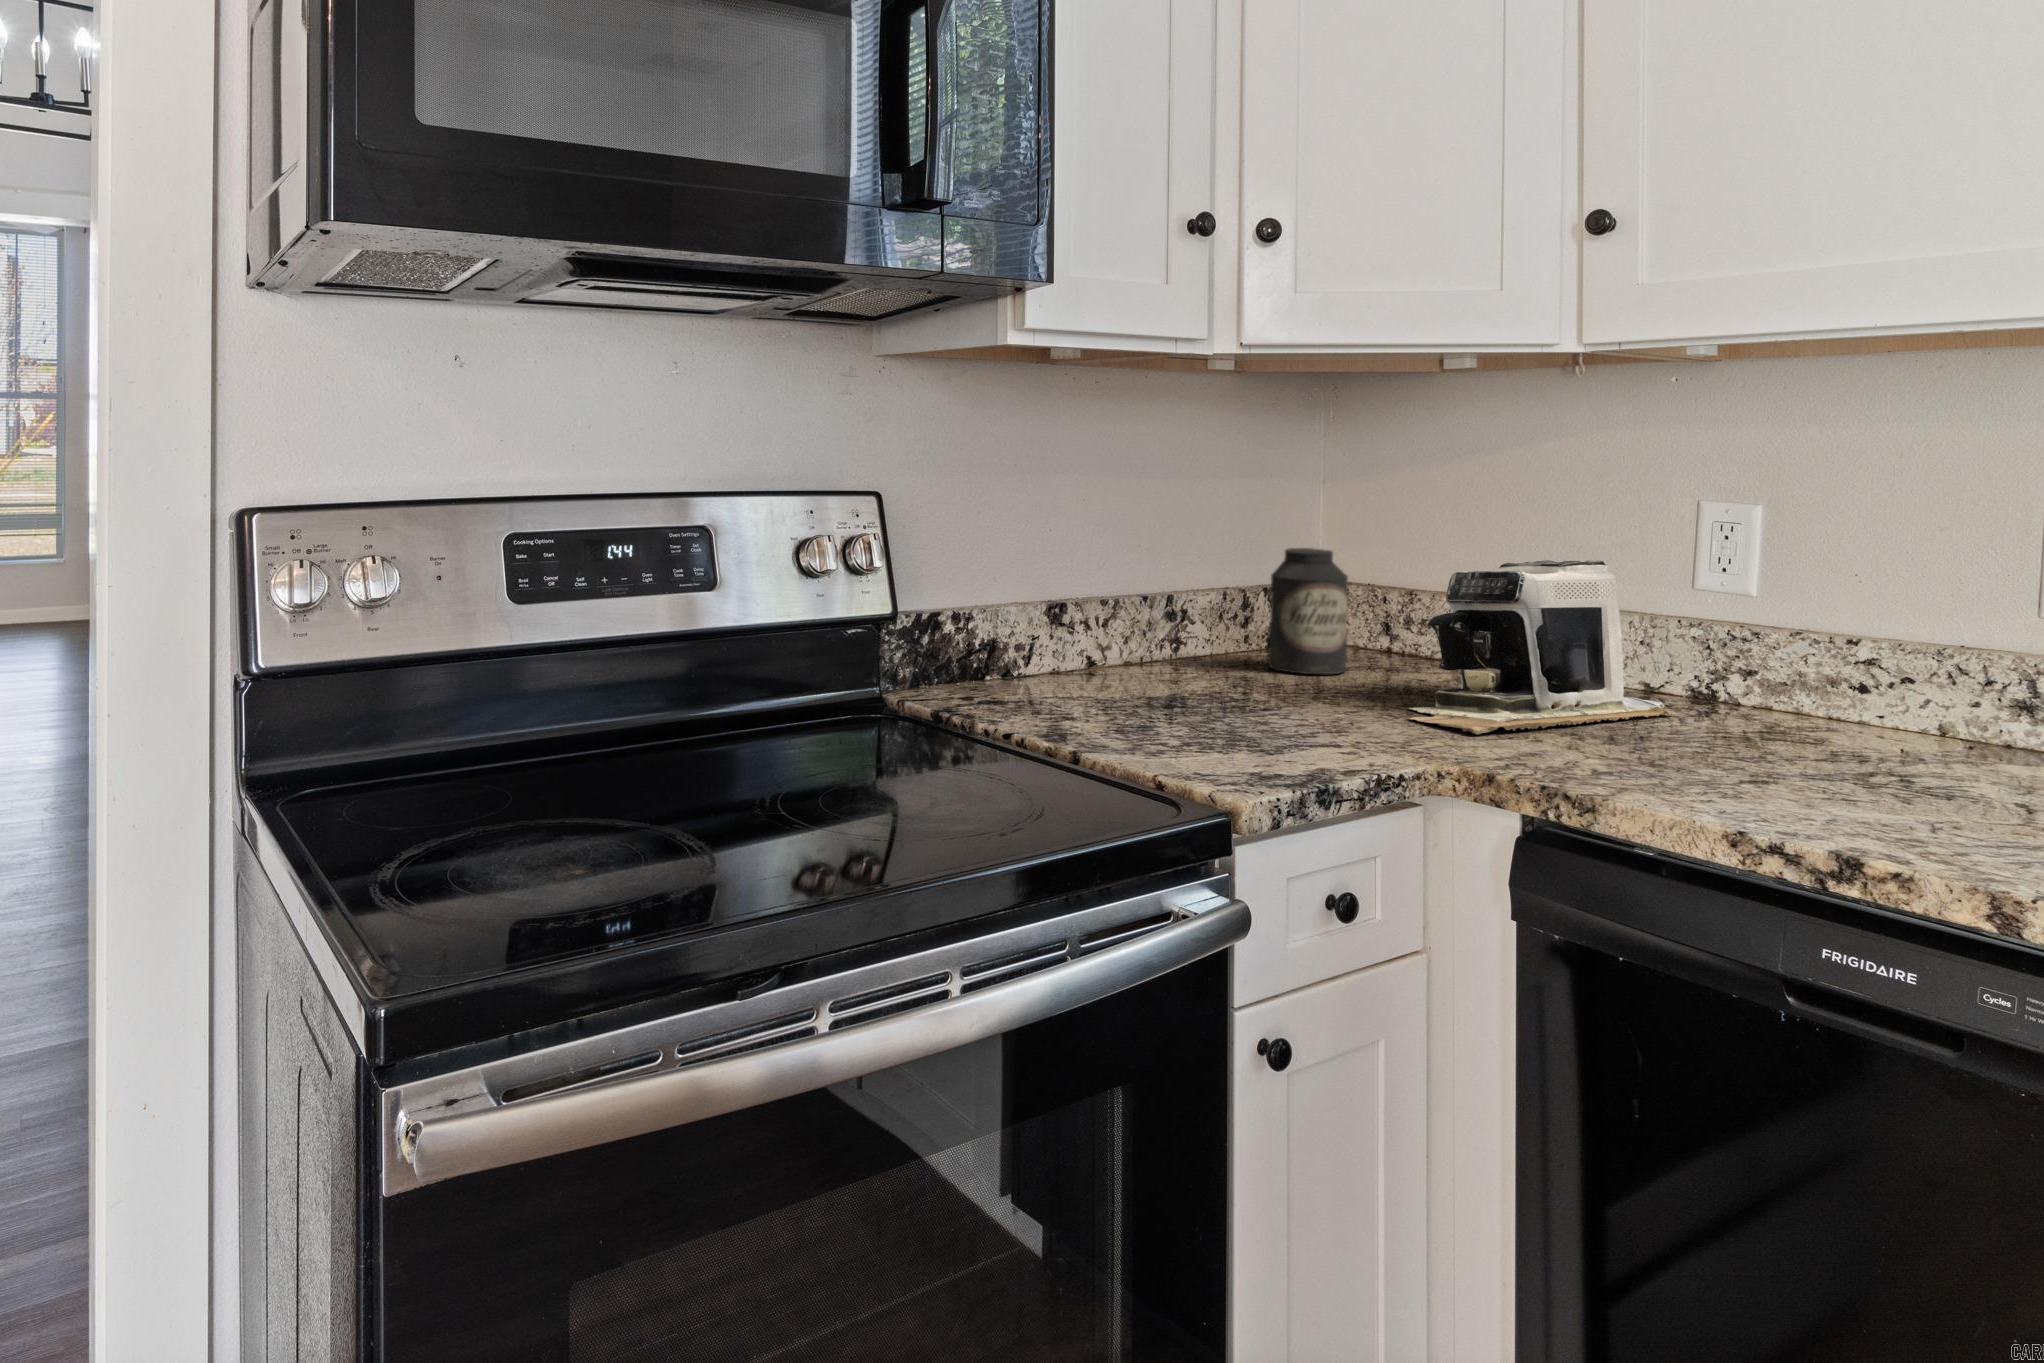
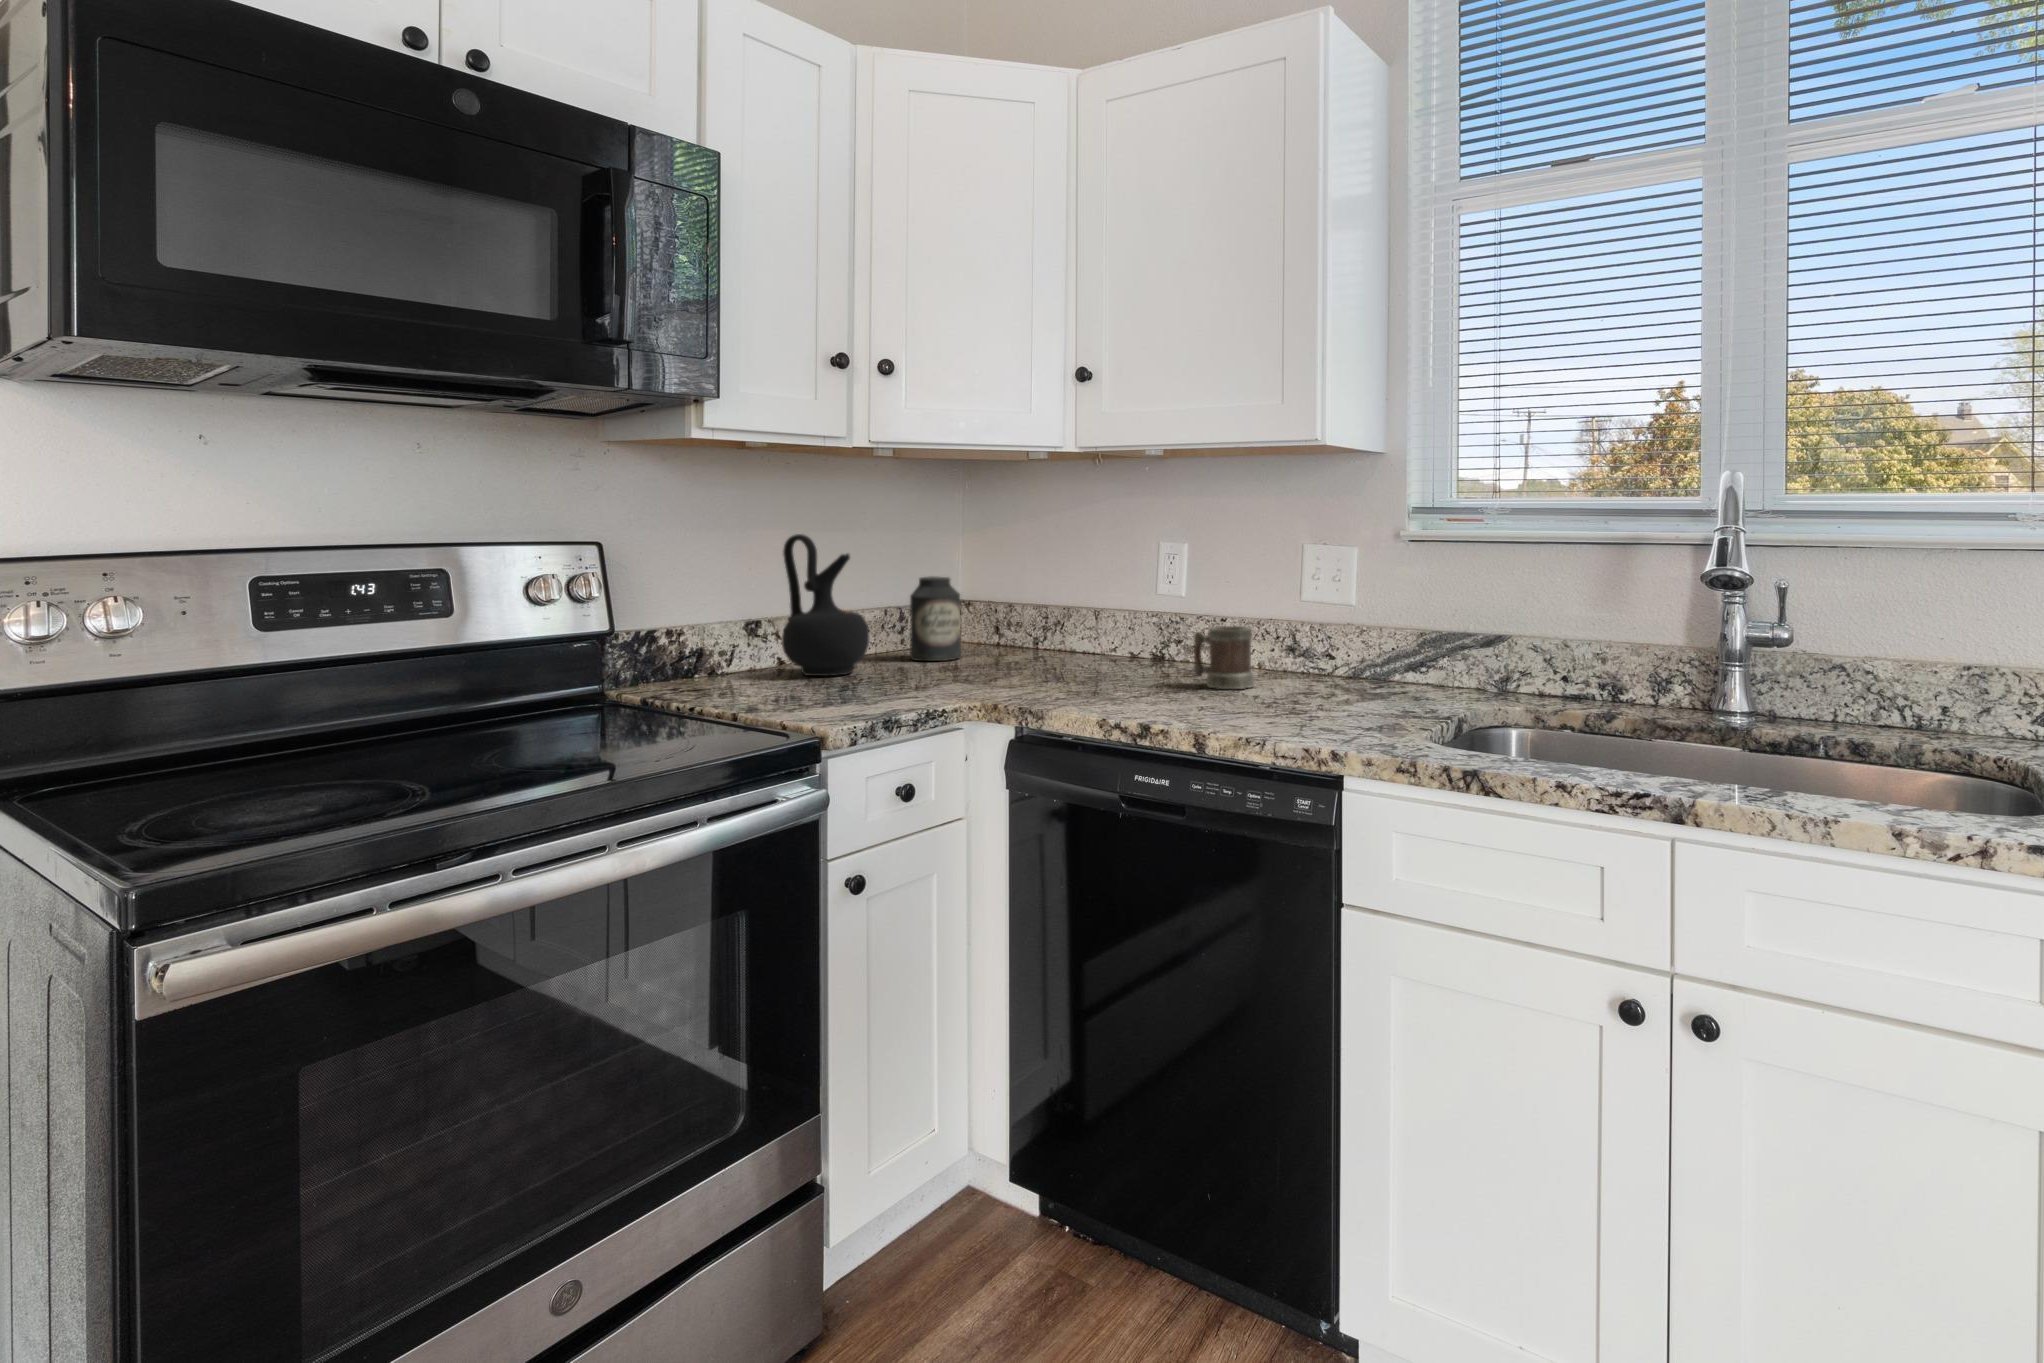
ceramic jug: none [1103,484,1227,691] -> present [782,534,869,676]
coffee maker: present [1410,560,1675,734] -> none [976,578,1138,686]
mug: none [1832,659,1979,781] -> present [1194,626,1254,689]

